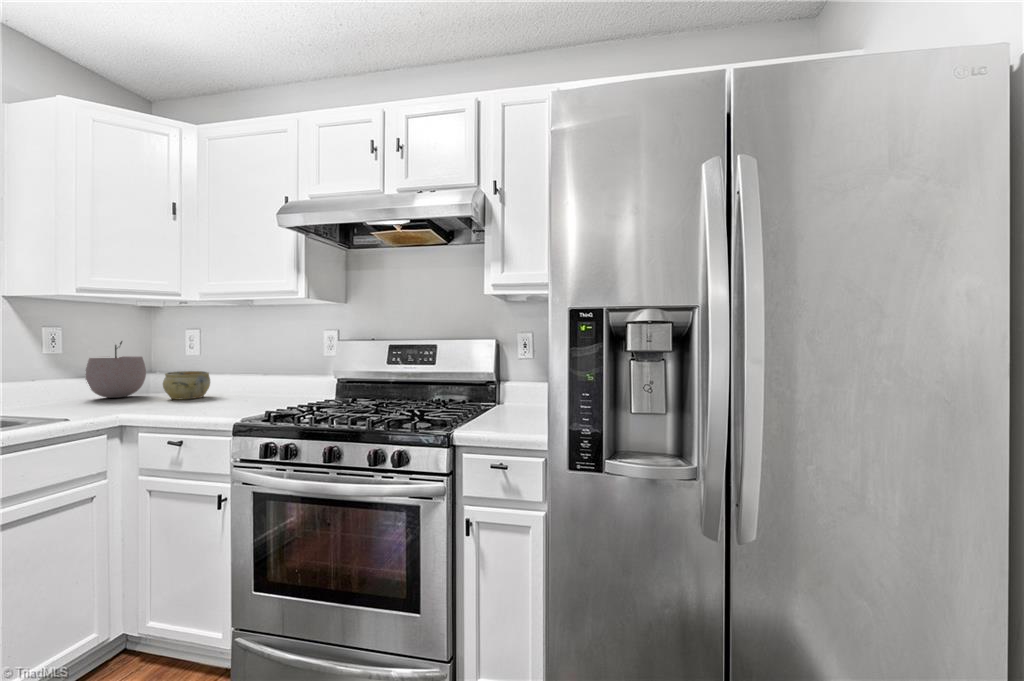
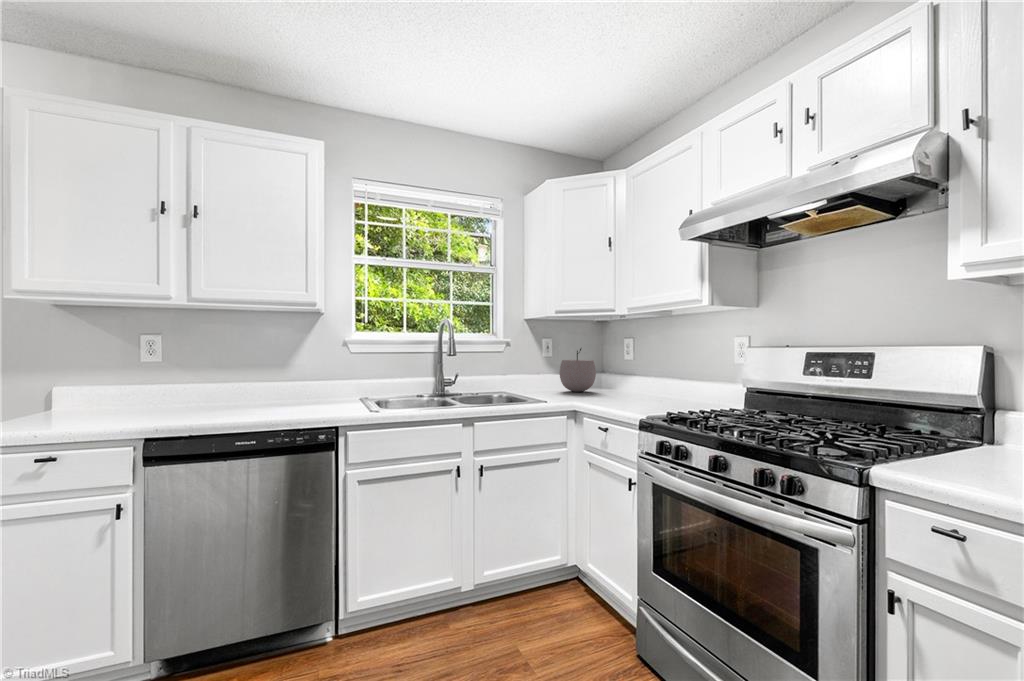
ceramic bowl: present [163,371,210,400] -> none [604,373,638,397]

